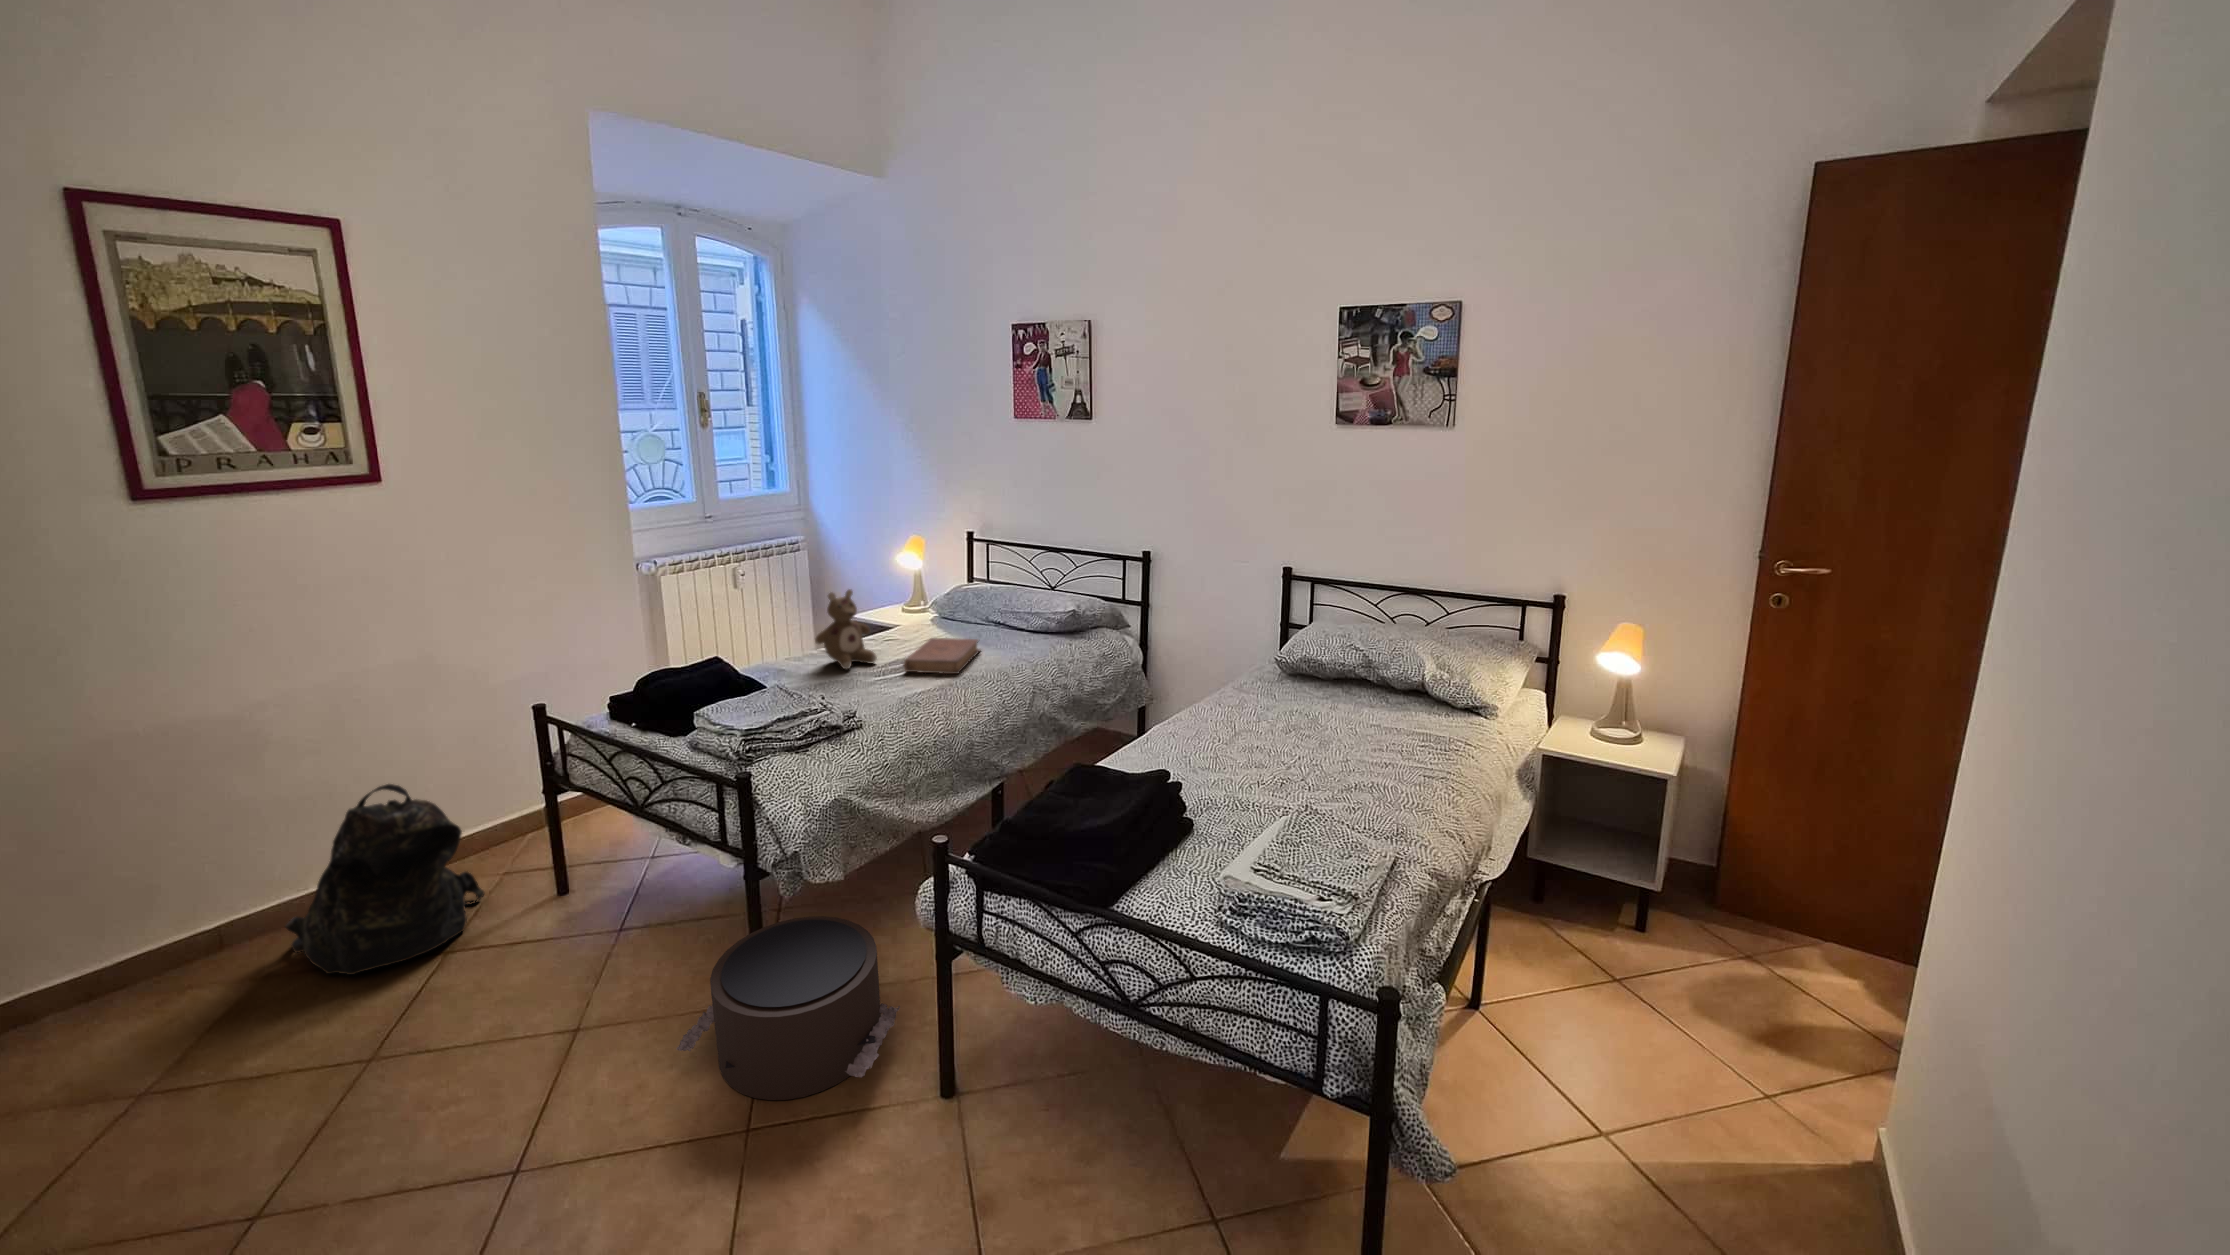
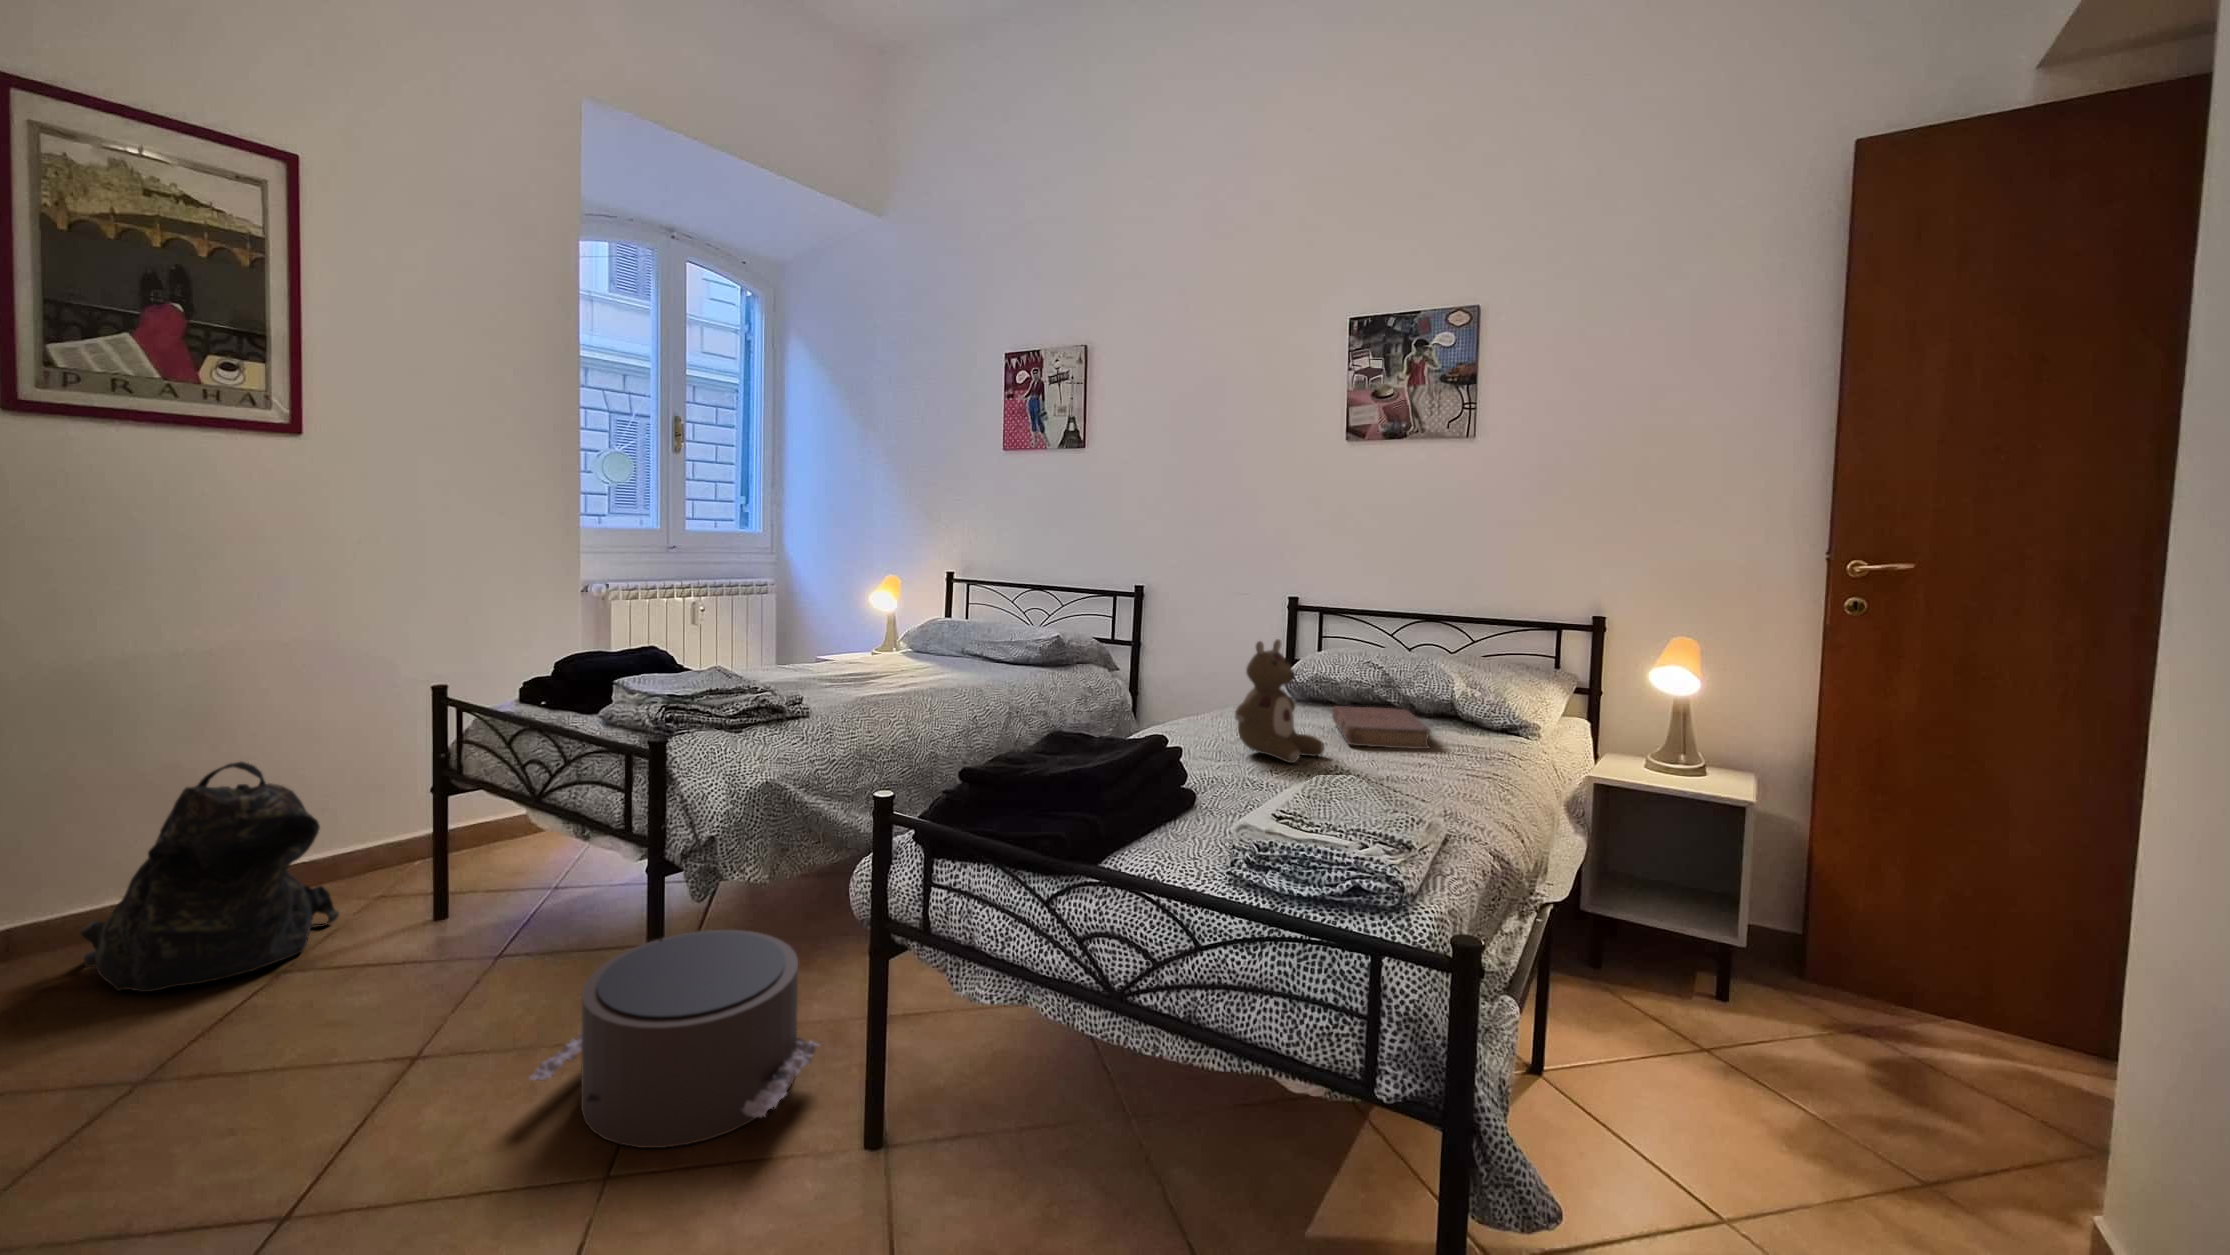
stuffed bear: present [815,589,877,669] -> present [1235,640,1324,763]
book: present [903,638,980,674] -> present [1332,706,1431,749]

